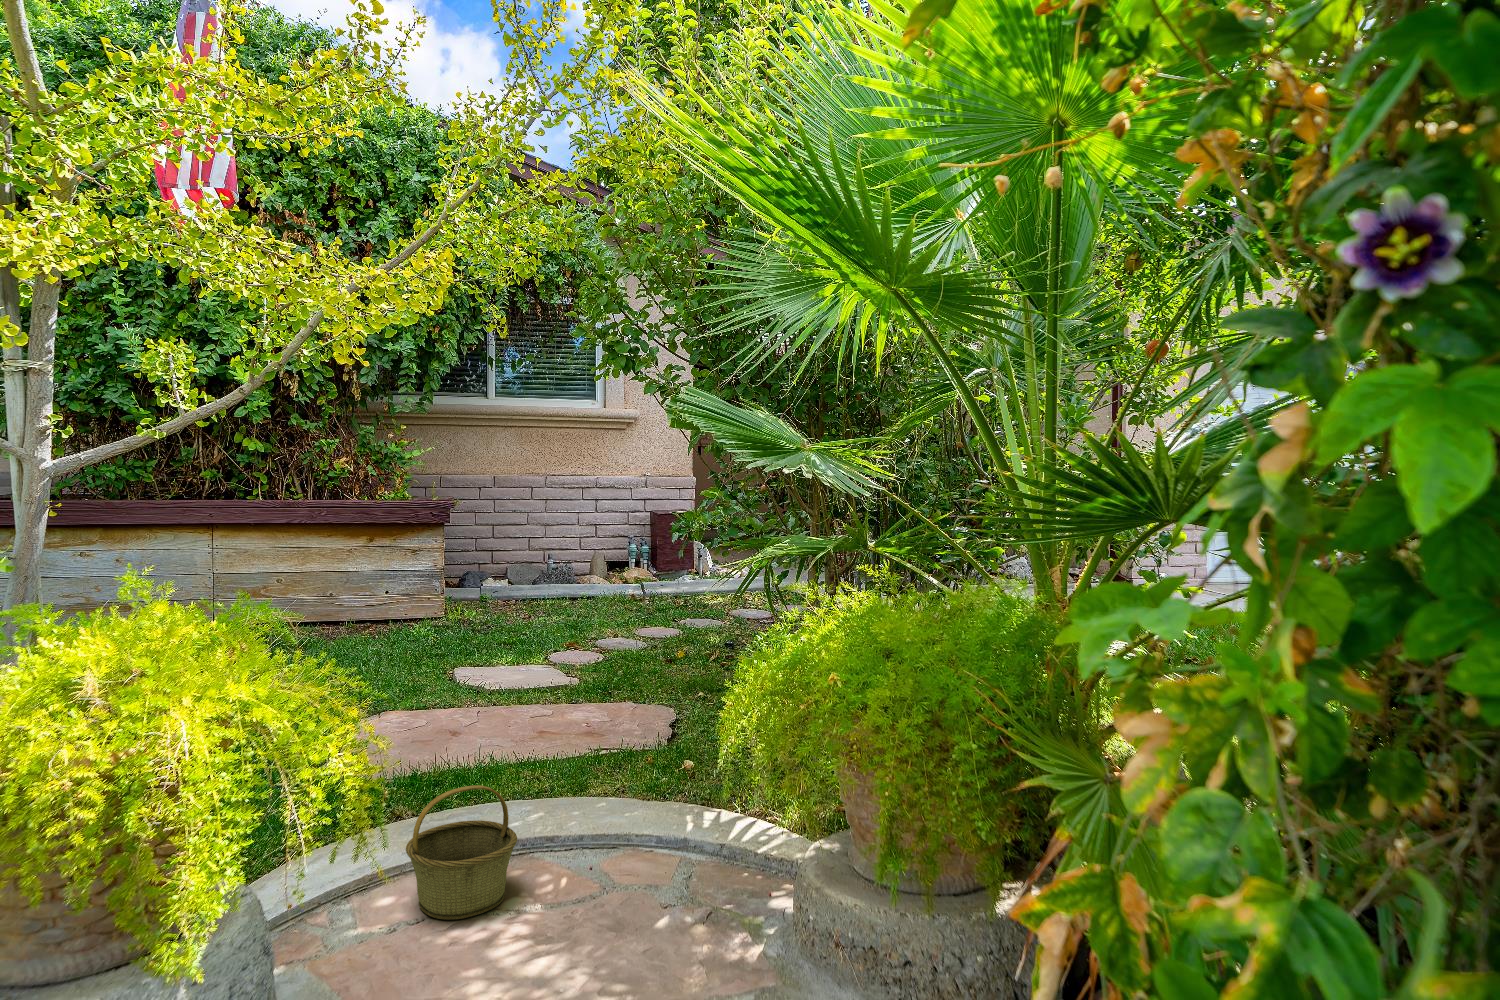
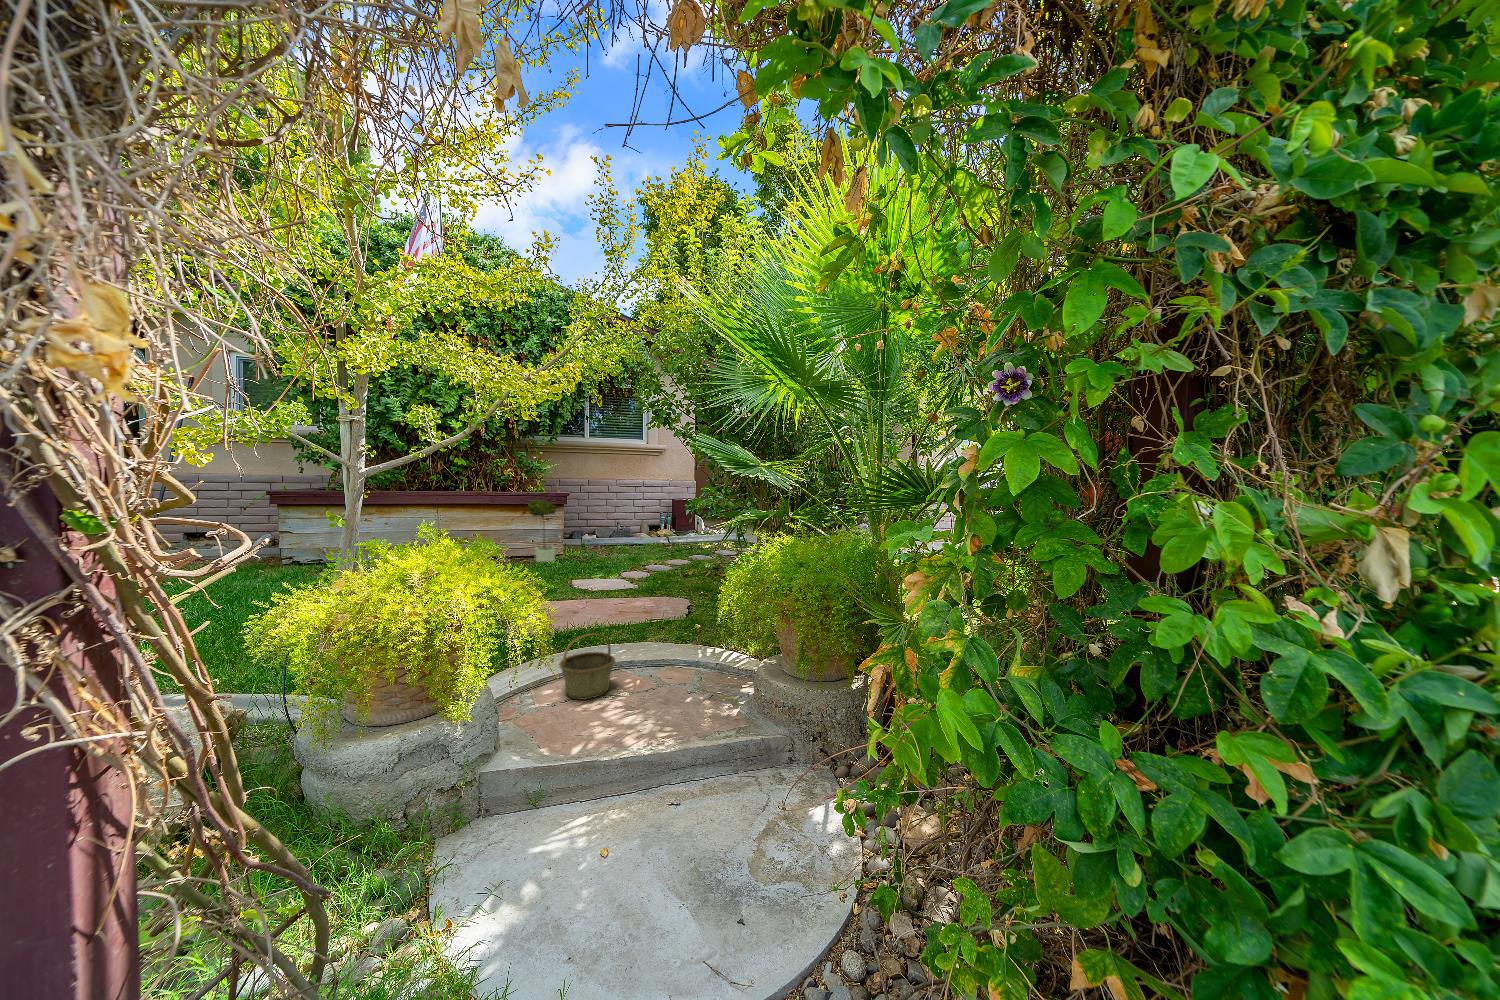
potted tree: none [376,512,430,631] -> present [528,499,556,562]

